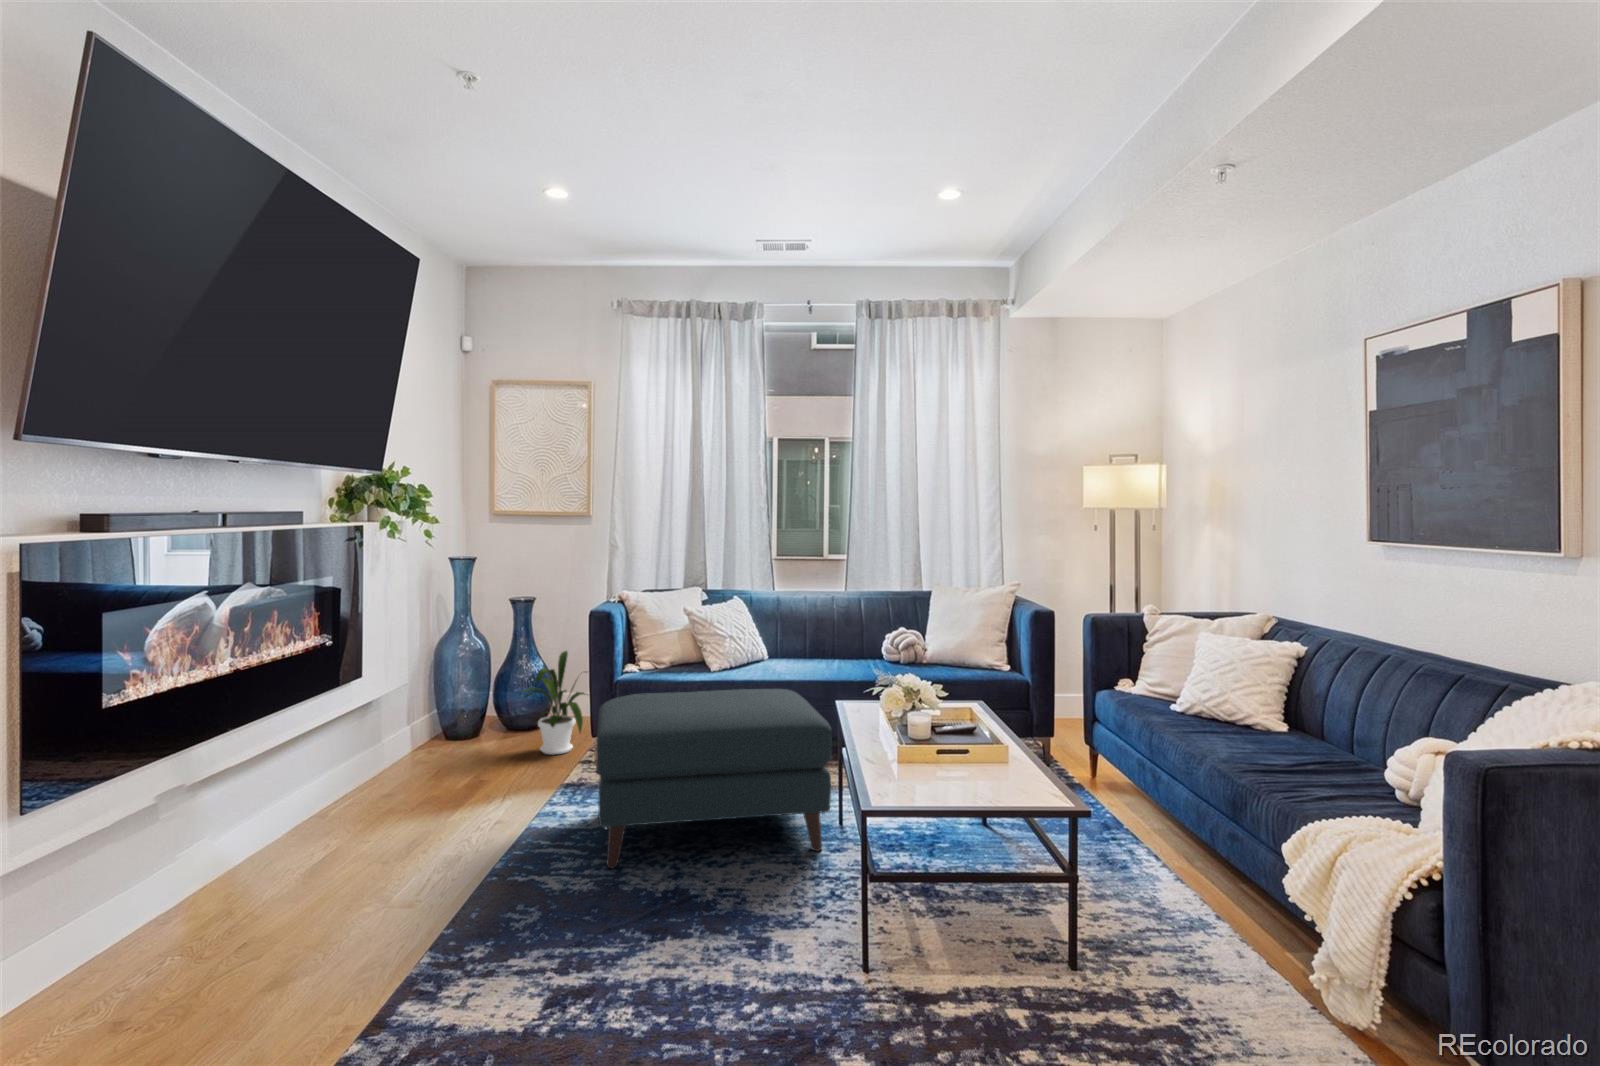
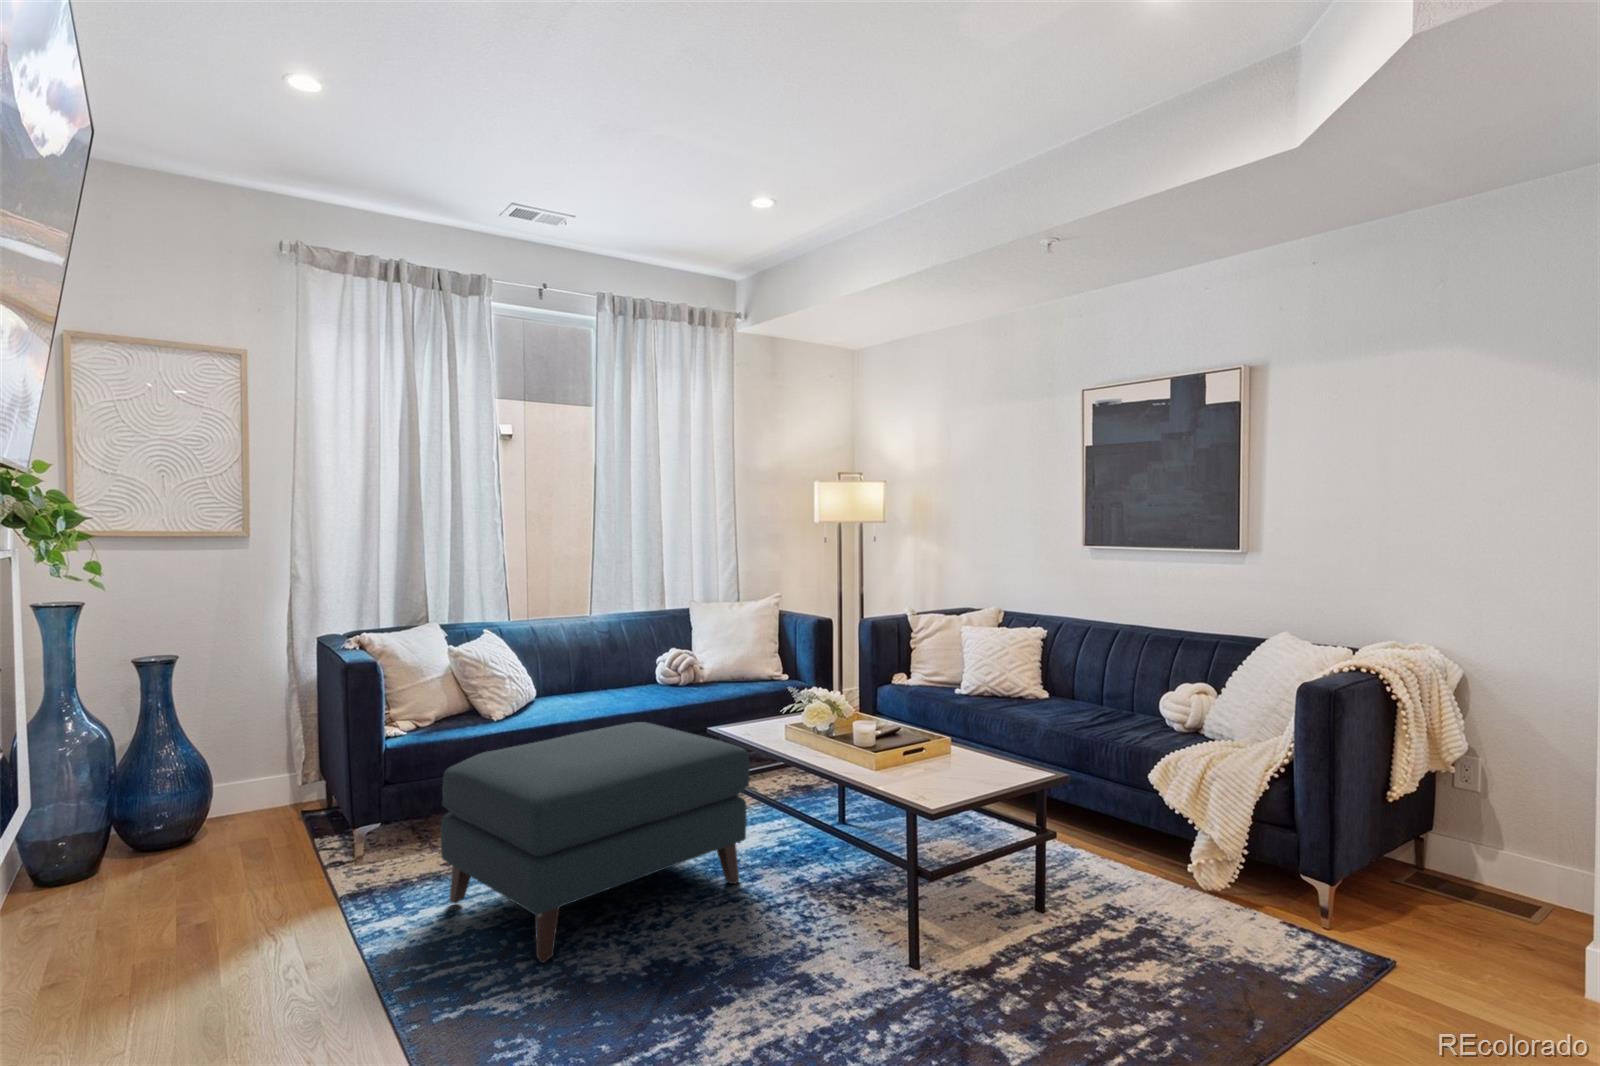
house plant: present [523,651,586,755] -> none [198,717,320,861]

